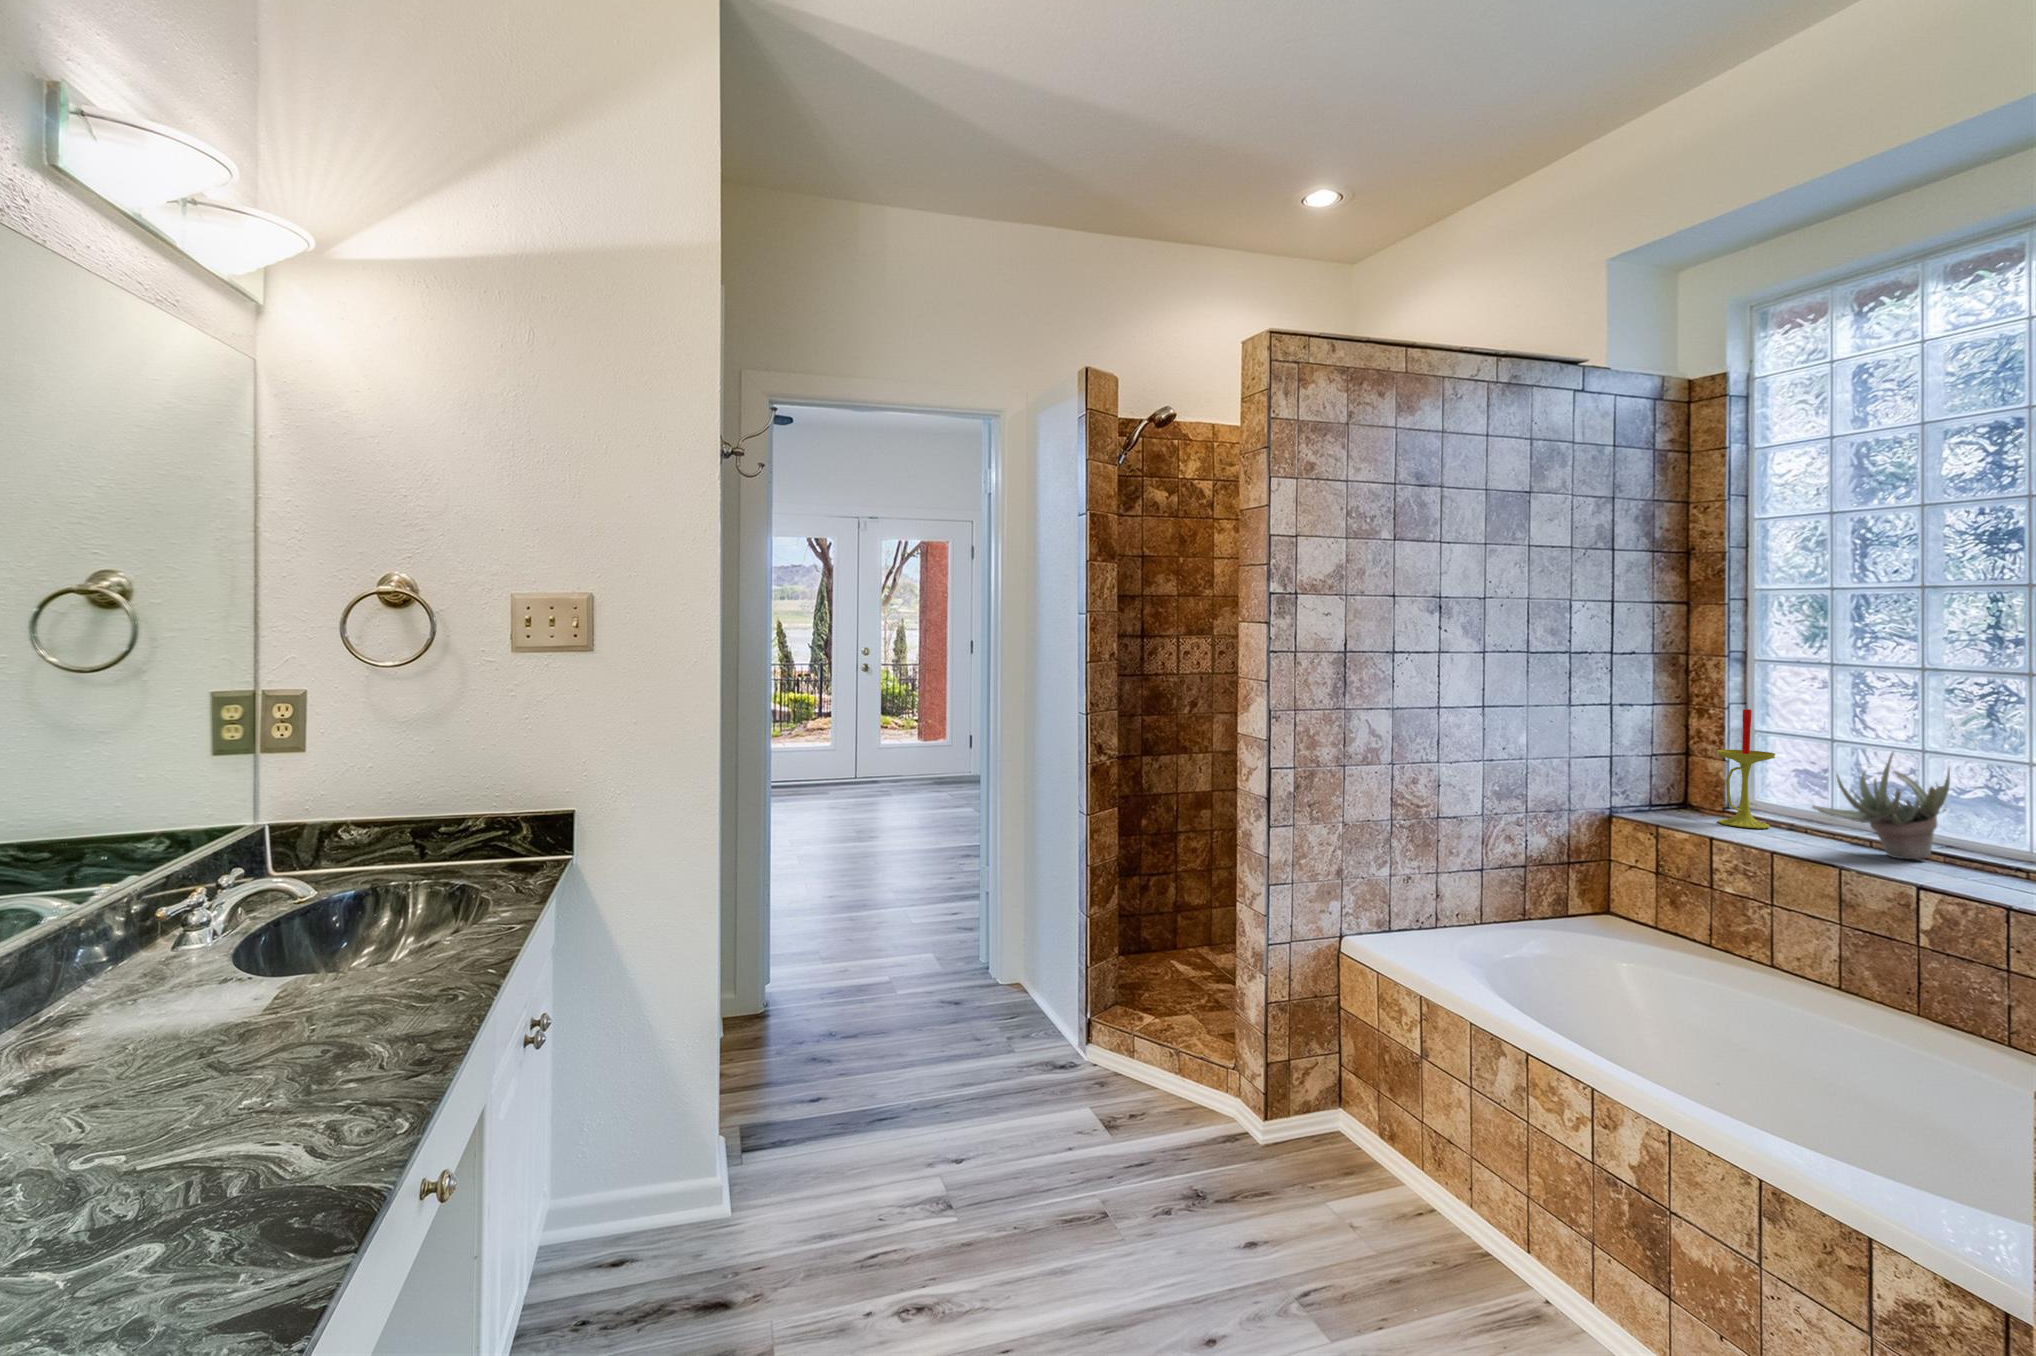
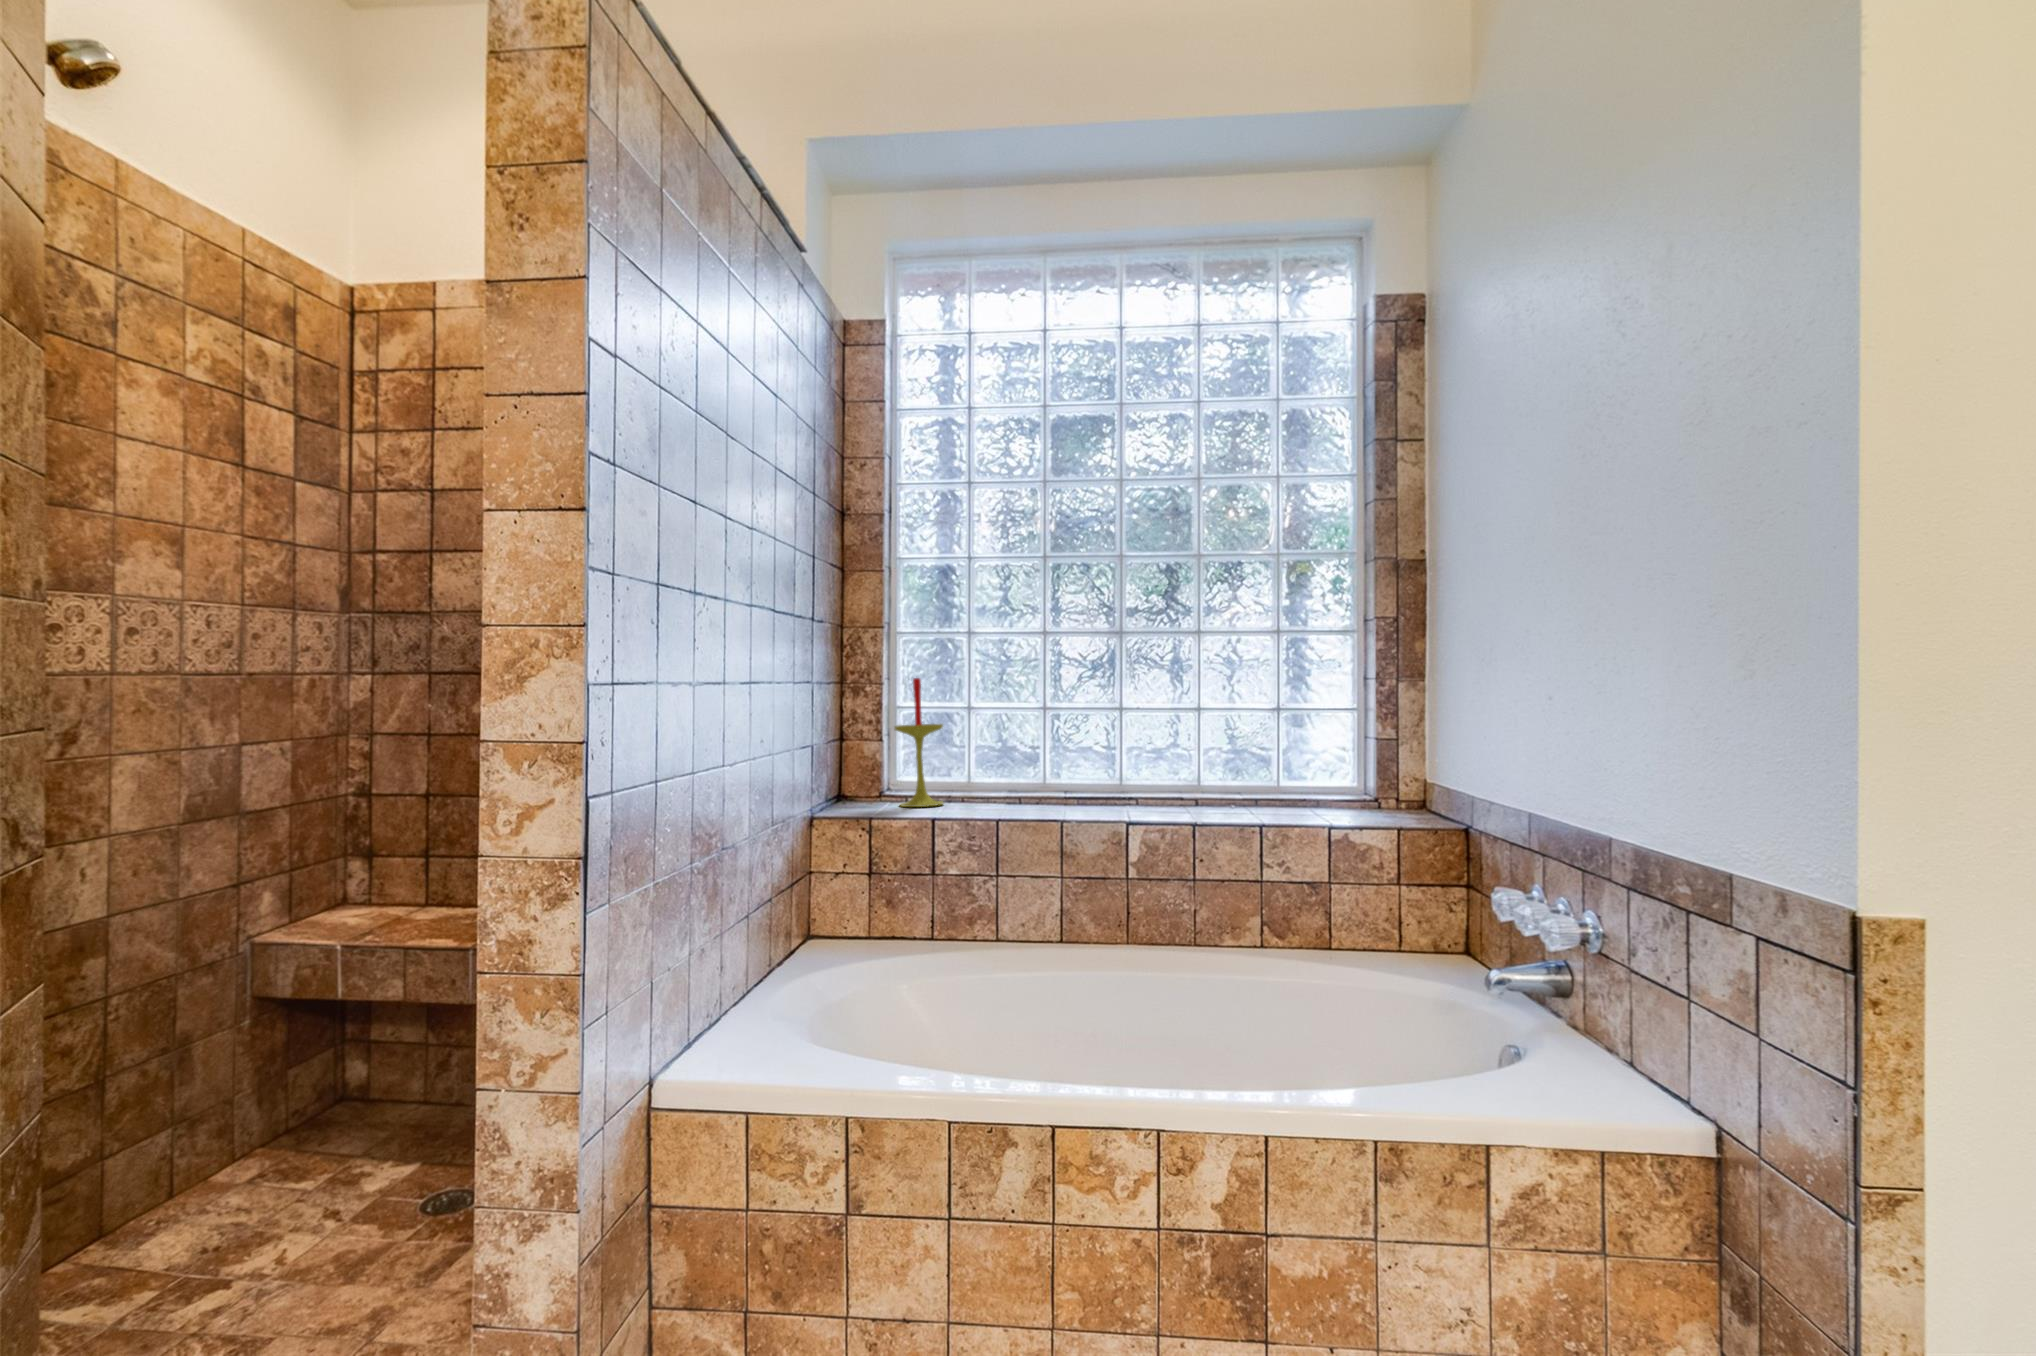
succulent plant: present [1812,752,1950,859] -> none [1015,701,1098,806]

